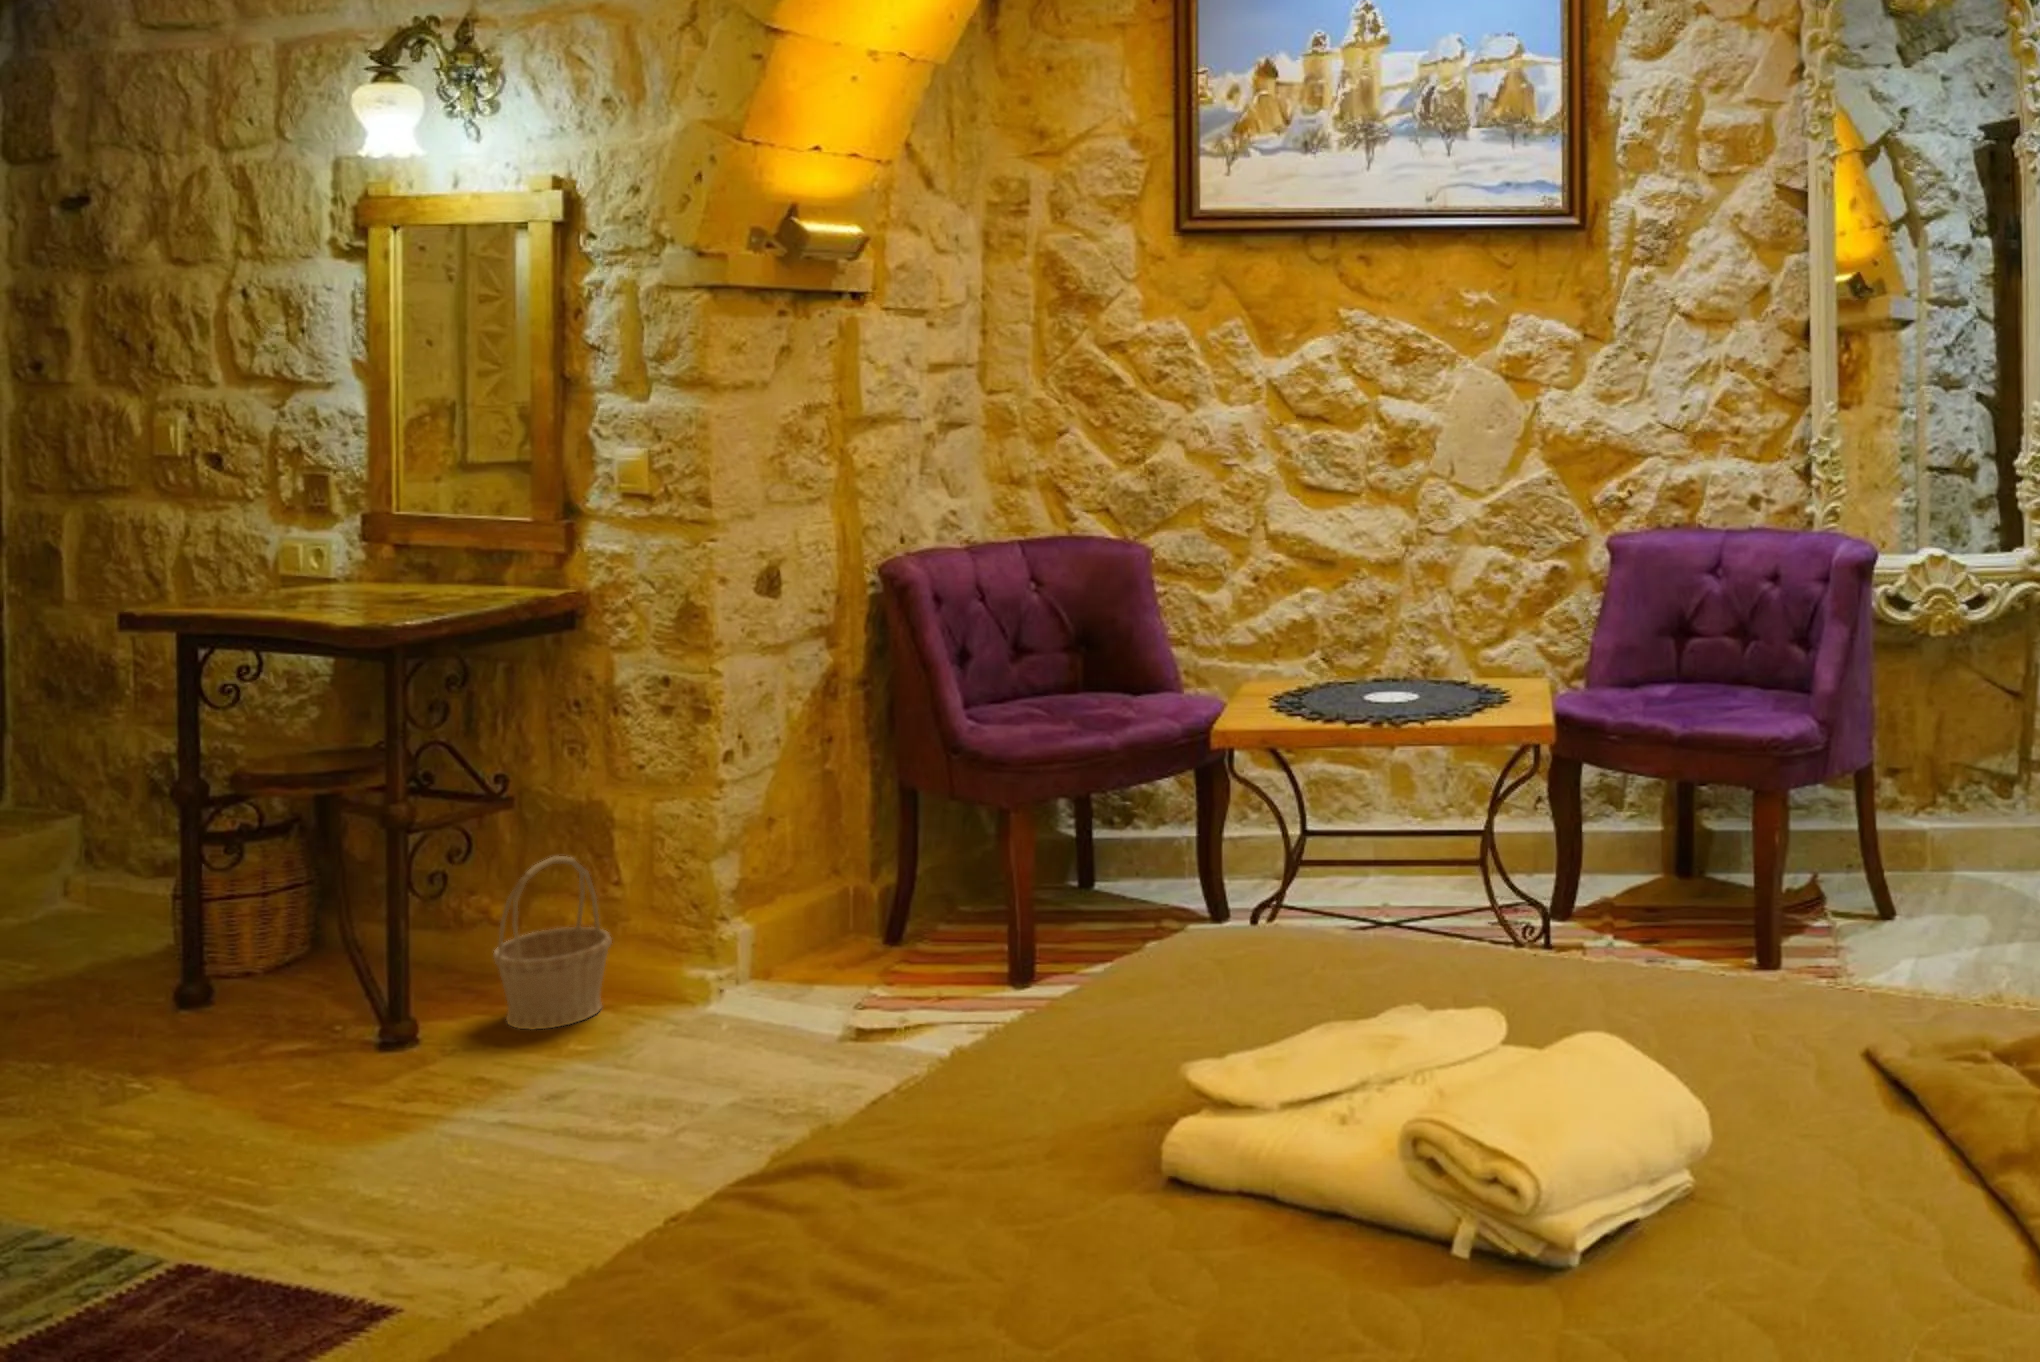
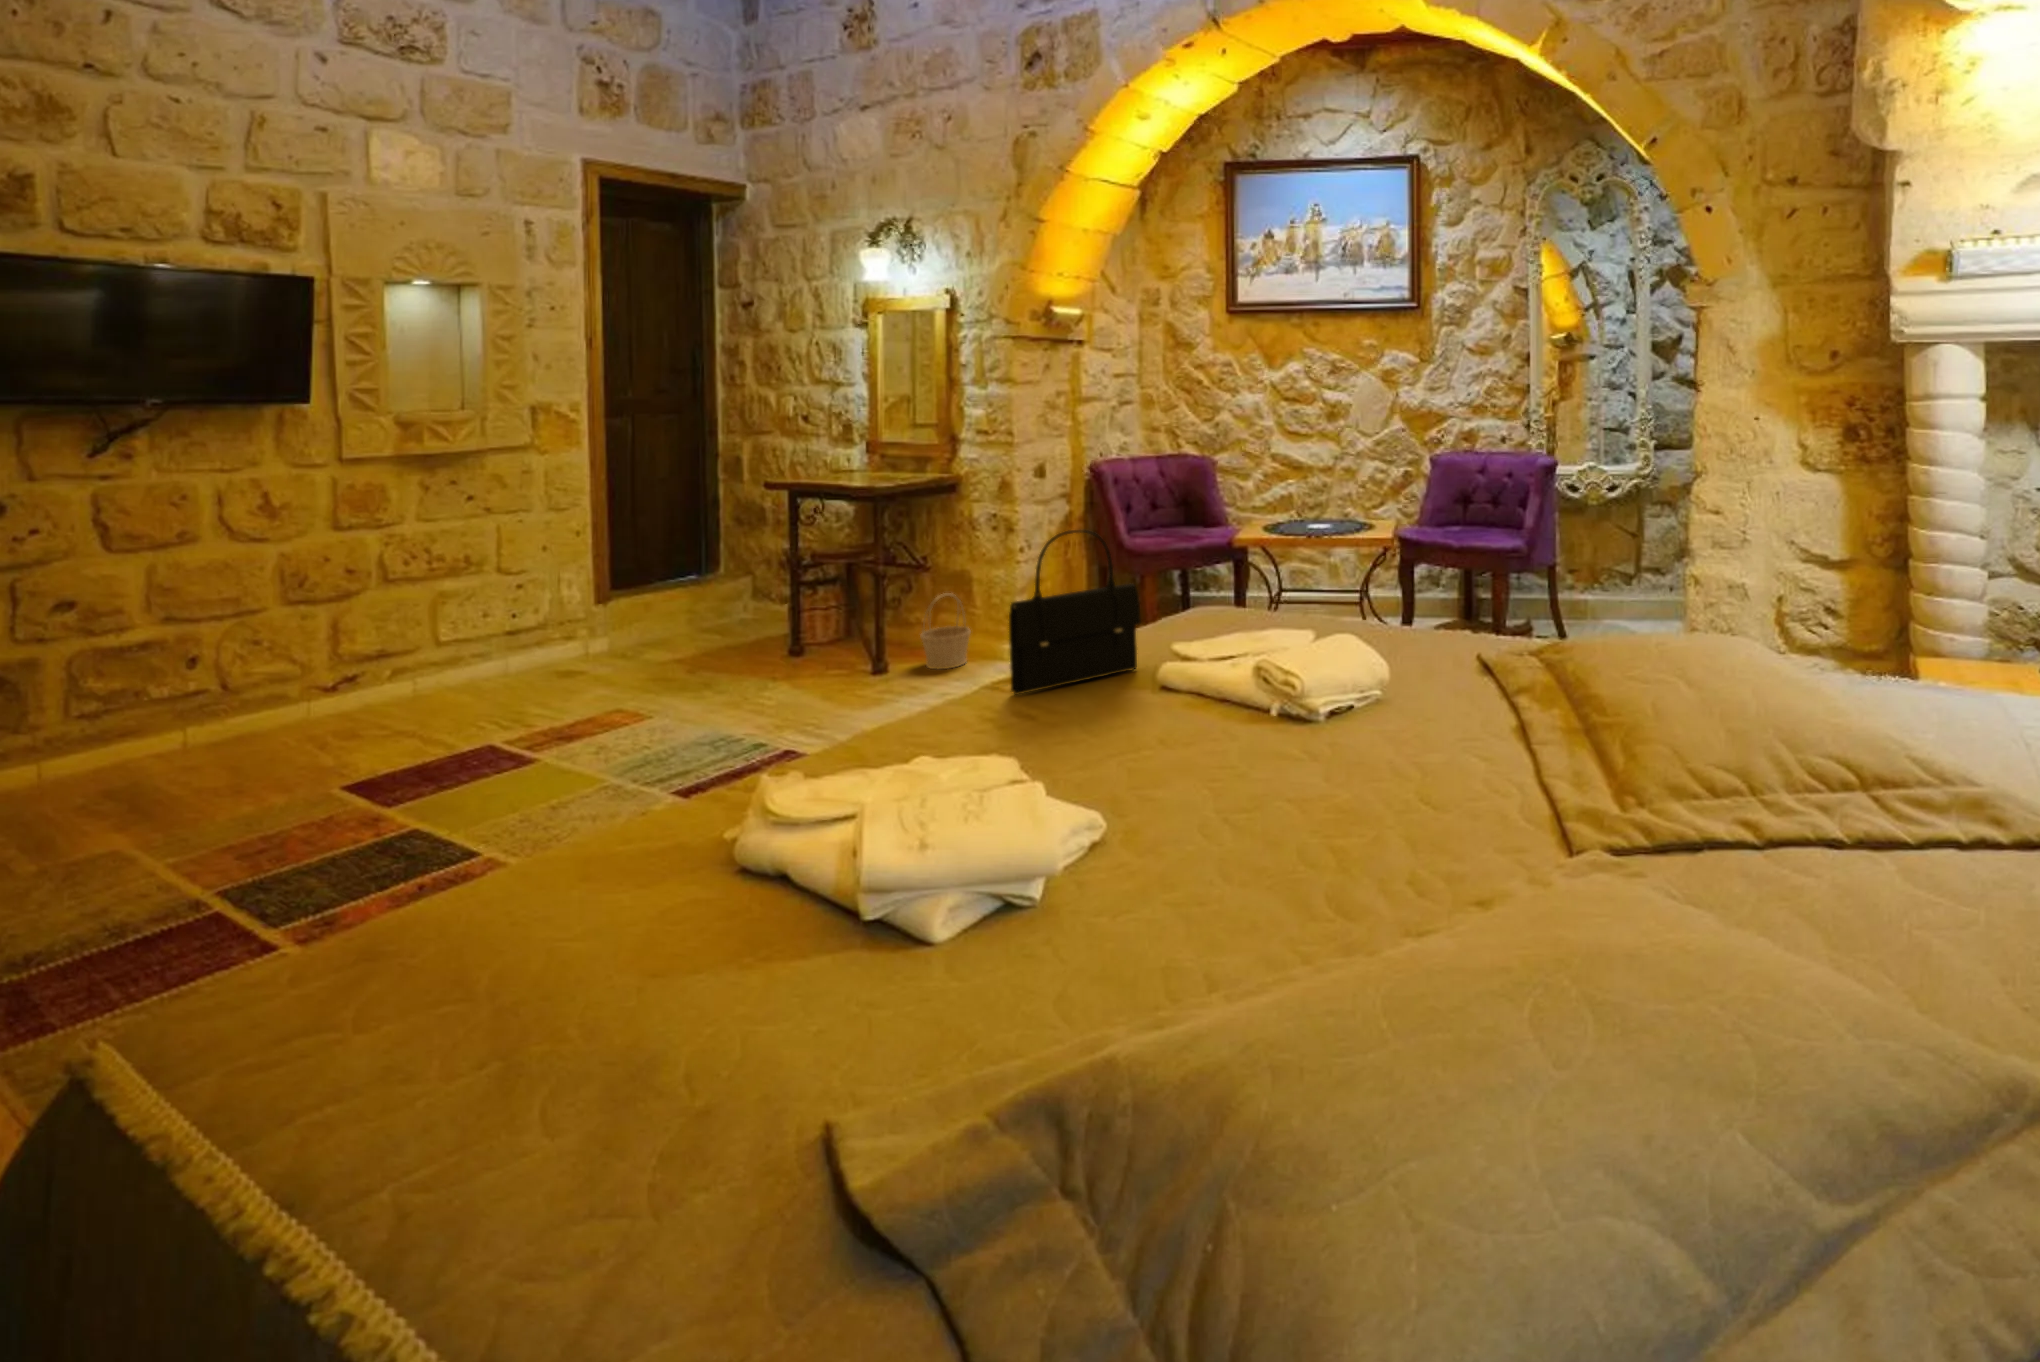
handbag: none [743,839,1077,1283] -> present [1009,530,1141,695]

